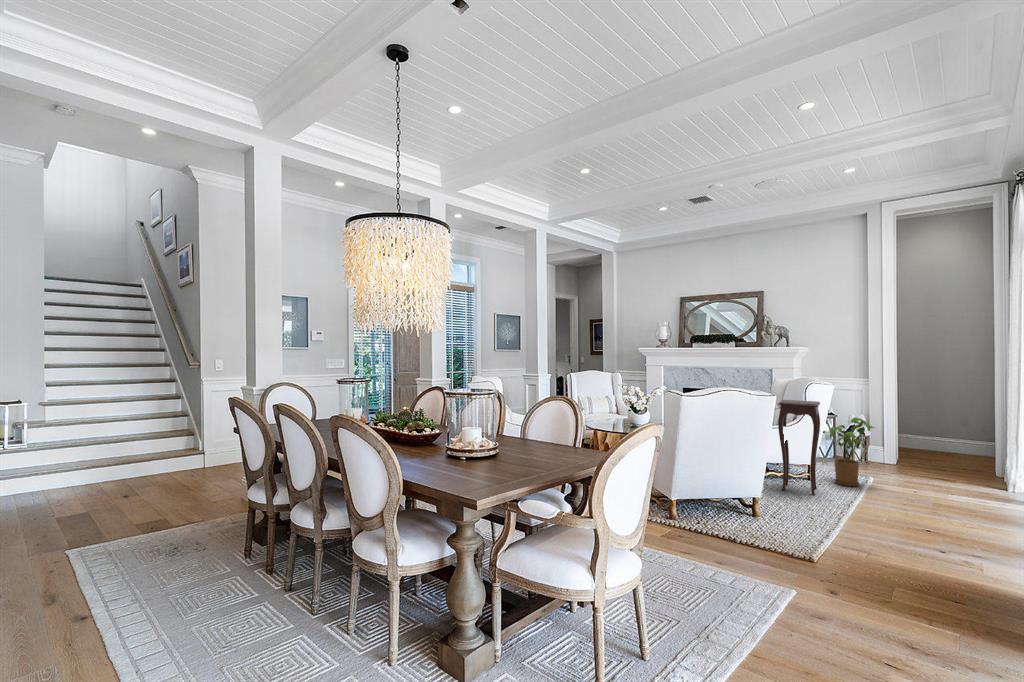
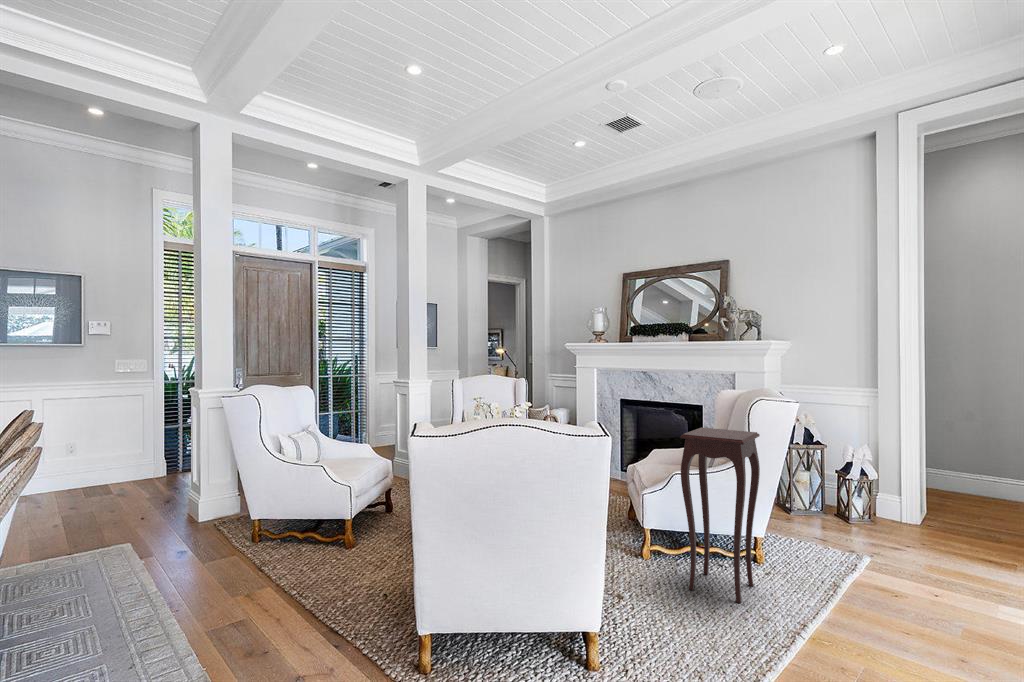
house plant: present [829,417,874,486] -> none [786,459,864,580]

